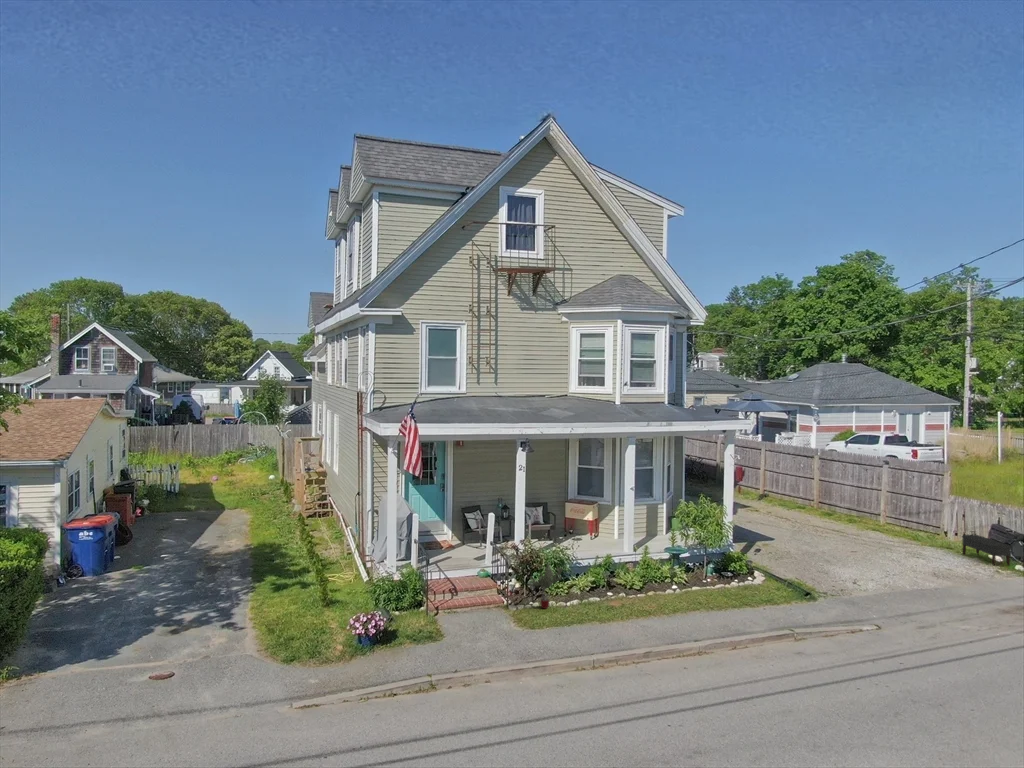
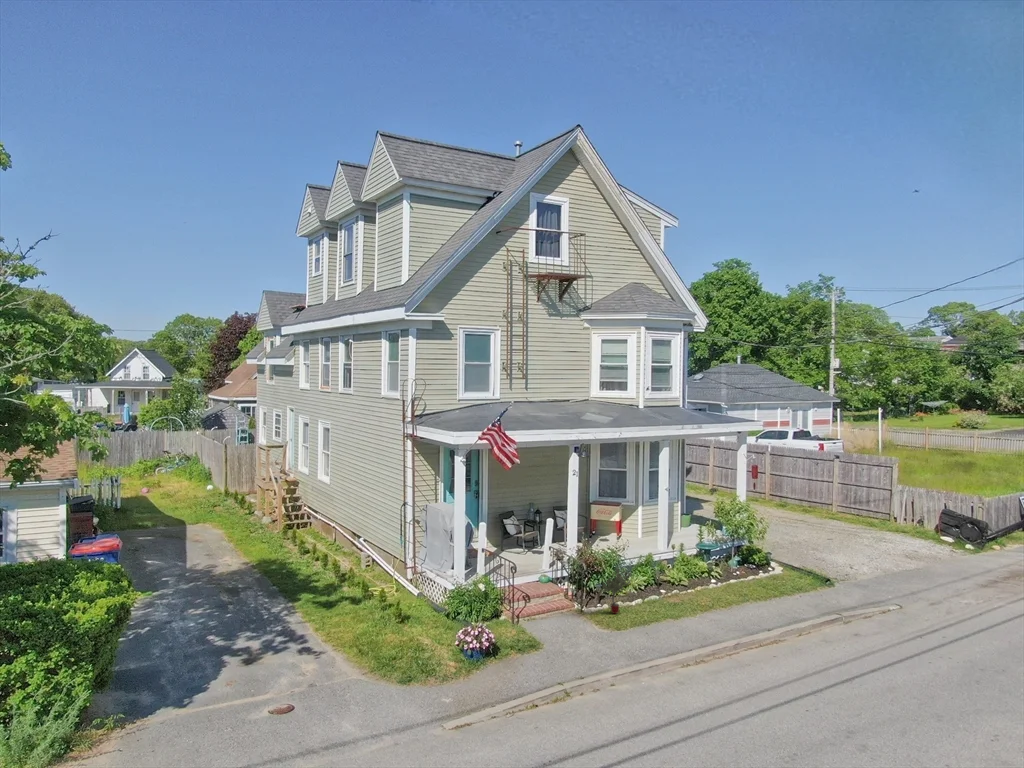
bench: present [962,535,1011,565] -> none [916,519,962,546]

